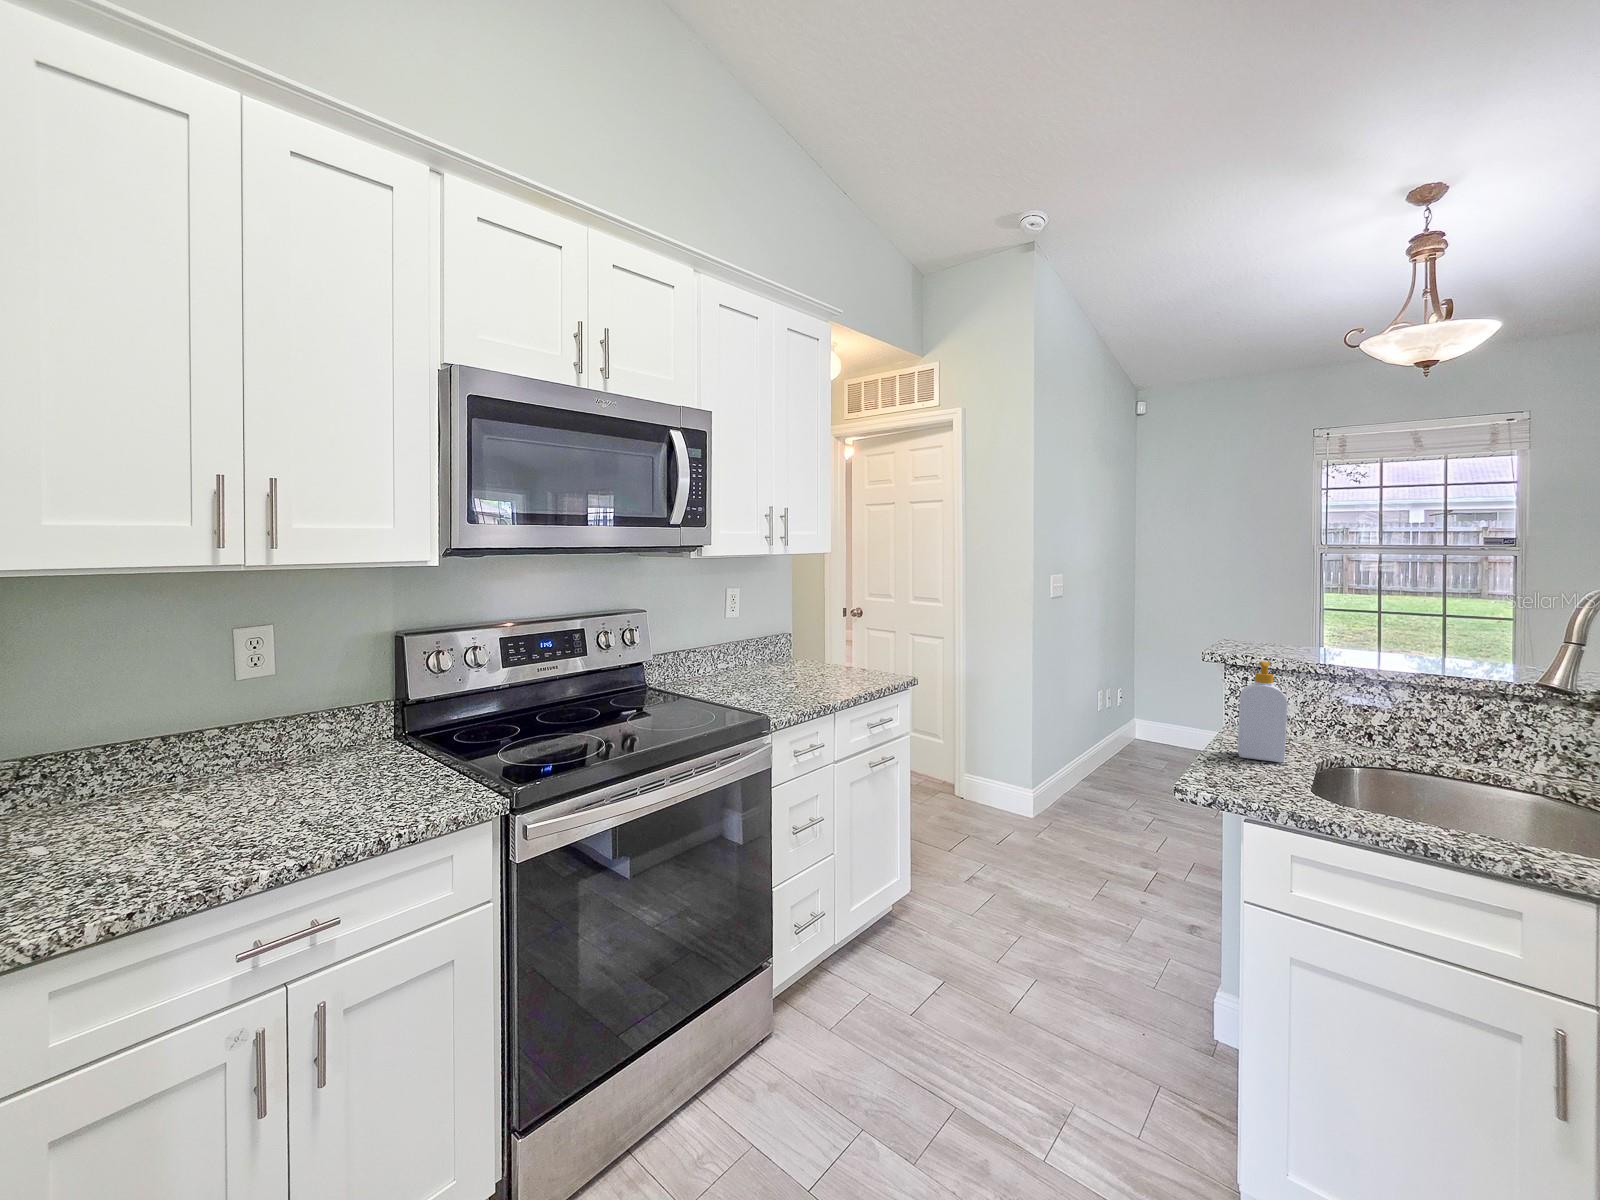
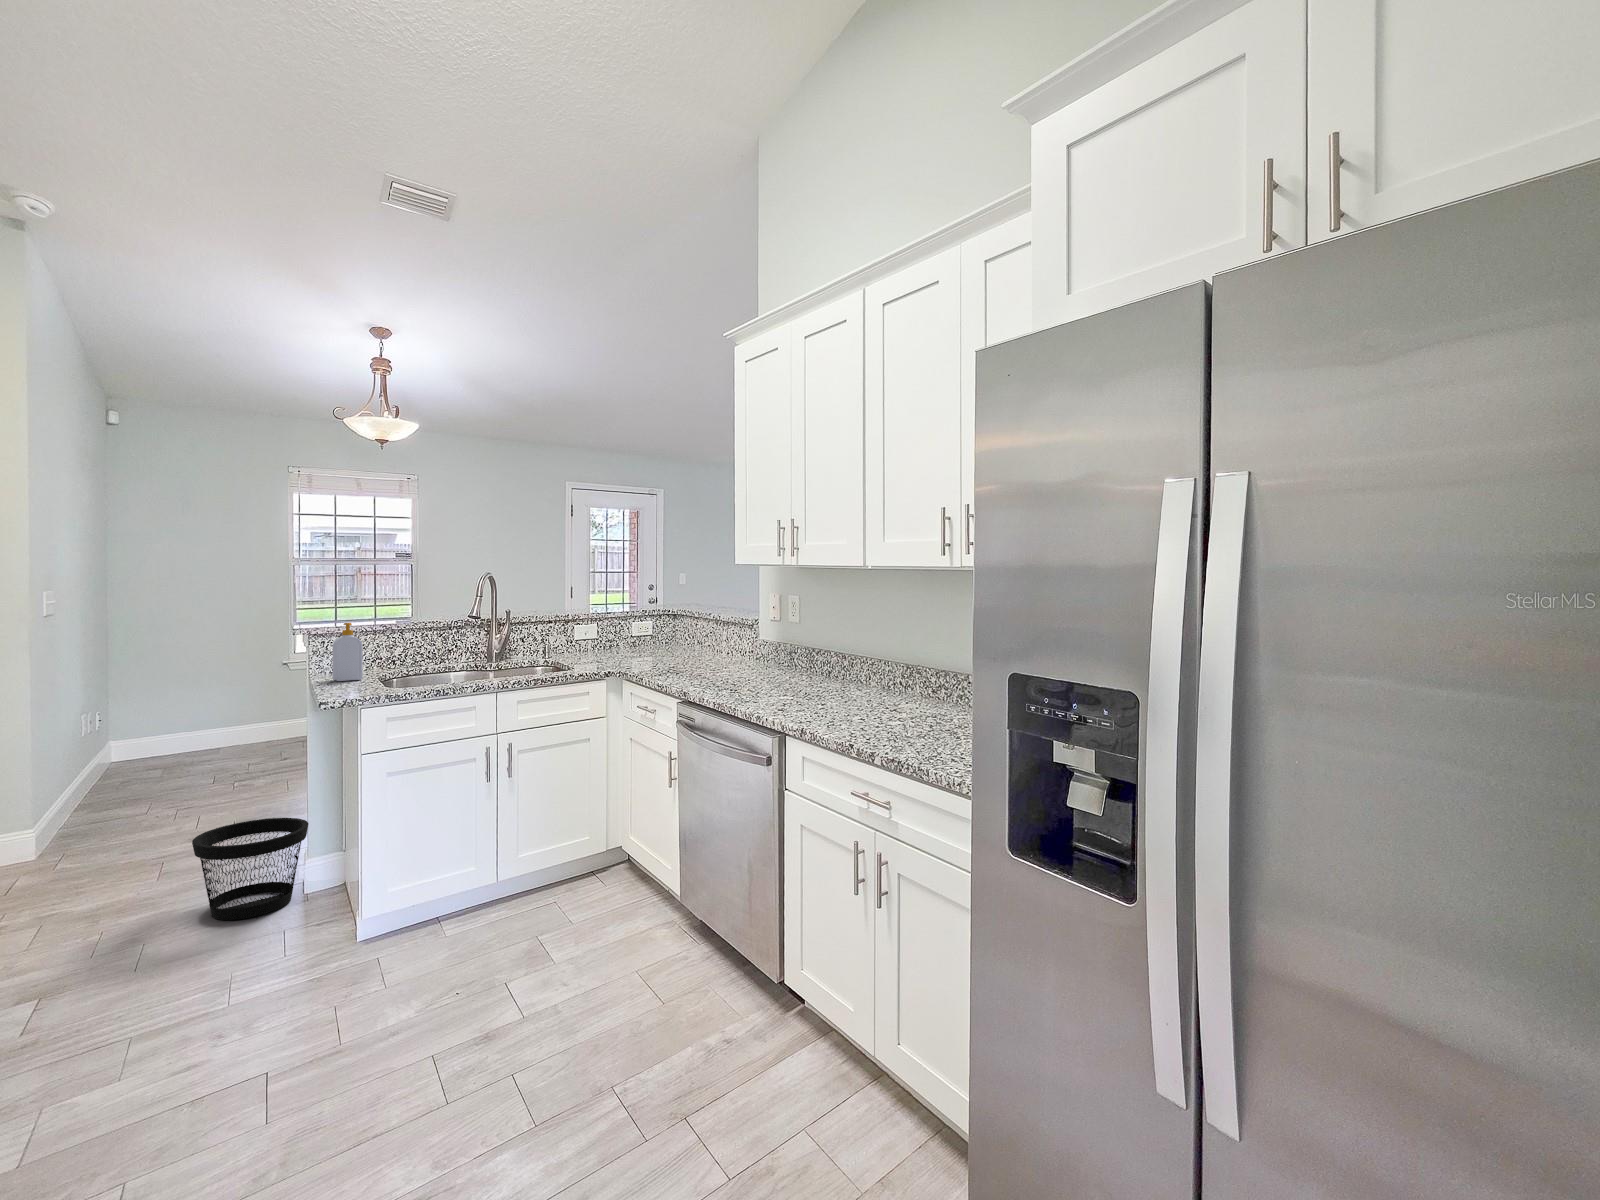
wastebasket: none [1069,898,1209,1056] -> present [192,818,308,920]

